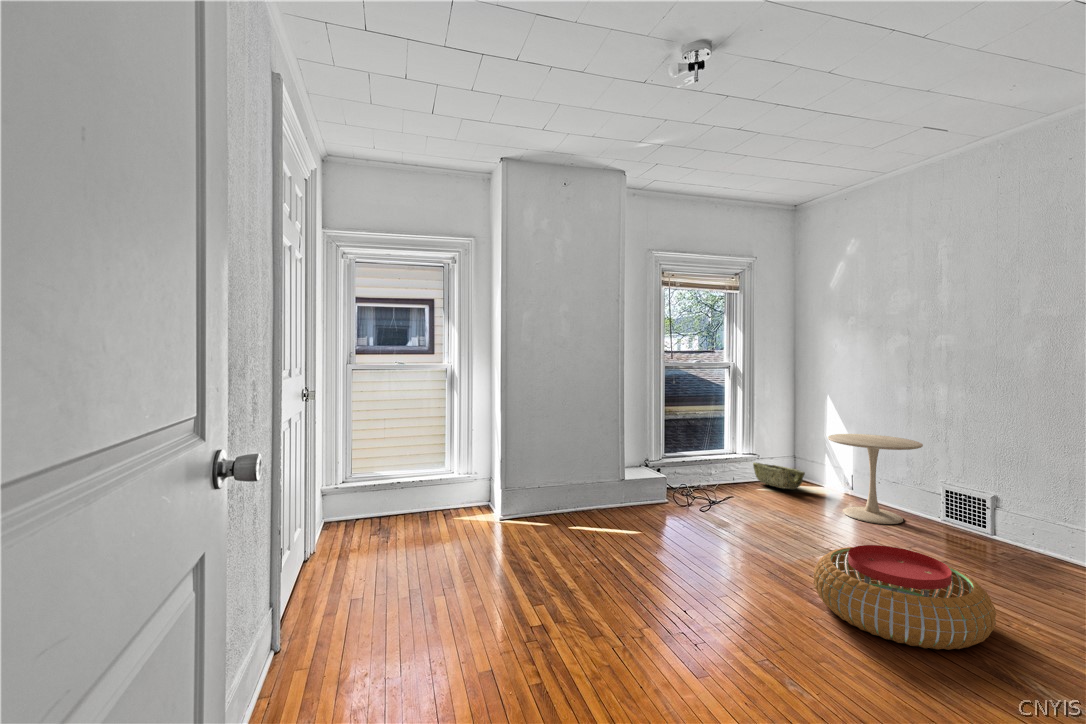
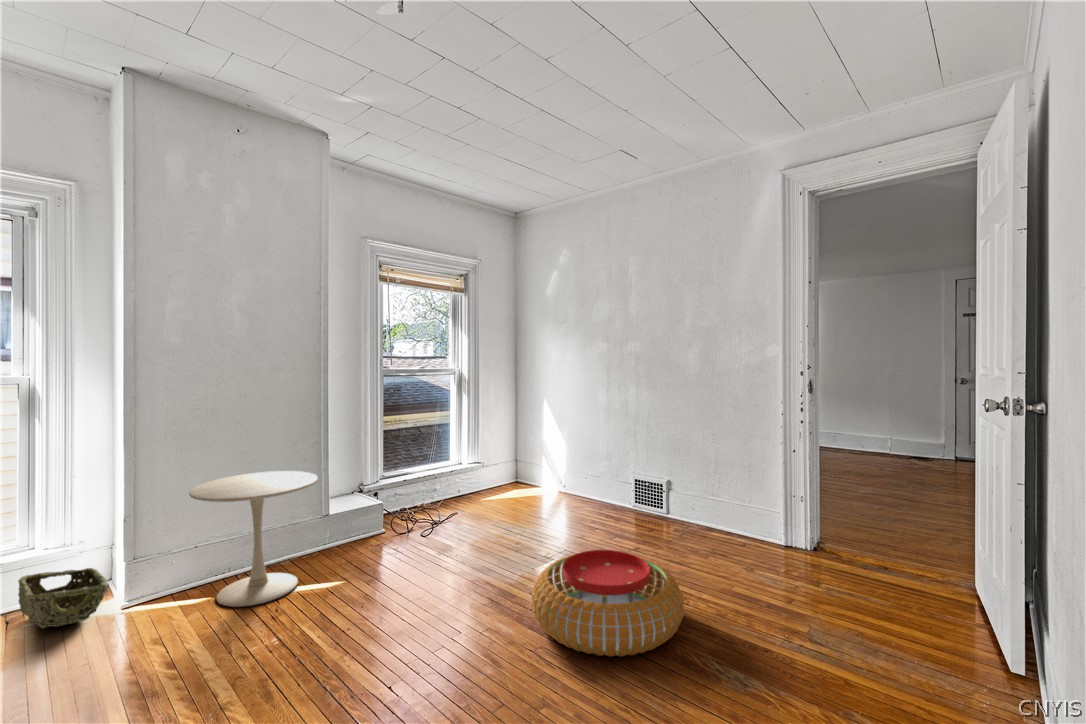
side table: present [828,434,923,524] -> present [189,471,318,607]
woven basket: present [753,463,805,489] -> present [18,568,108,628]

